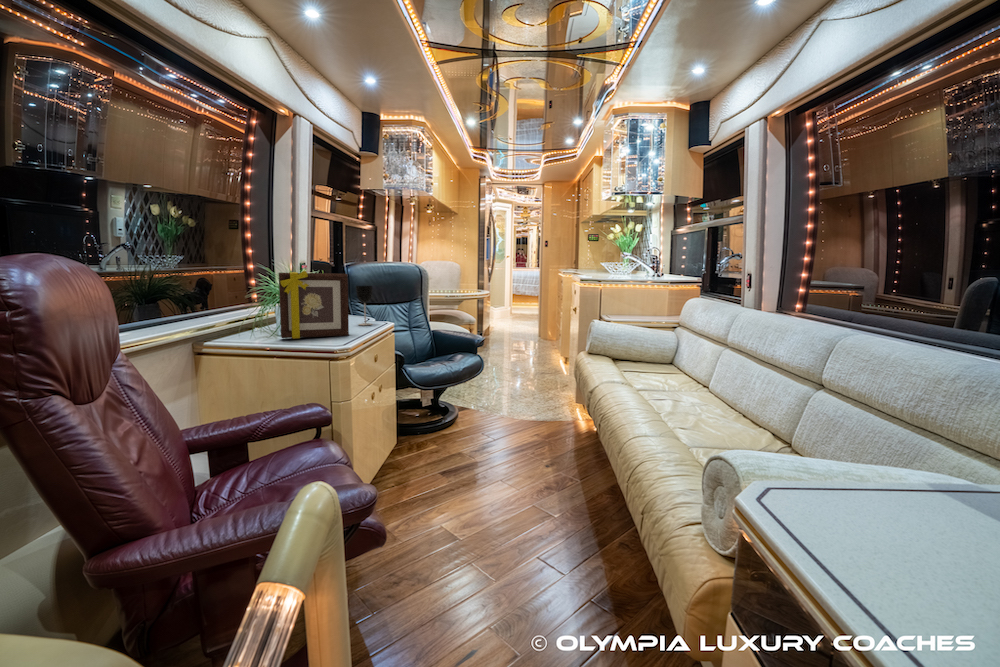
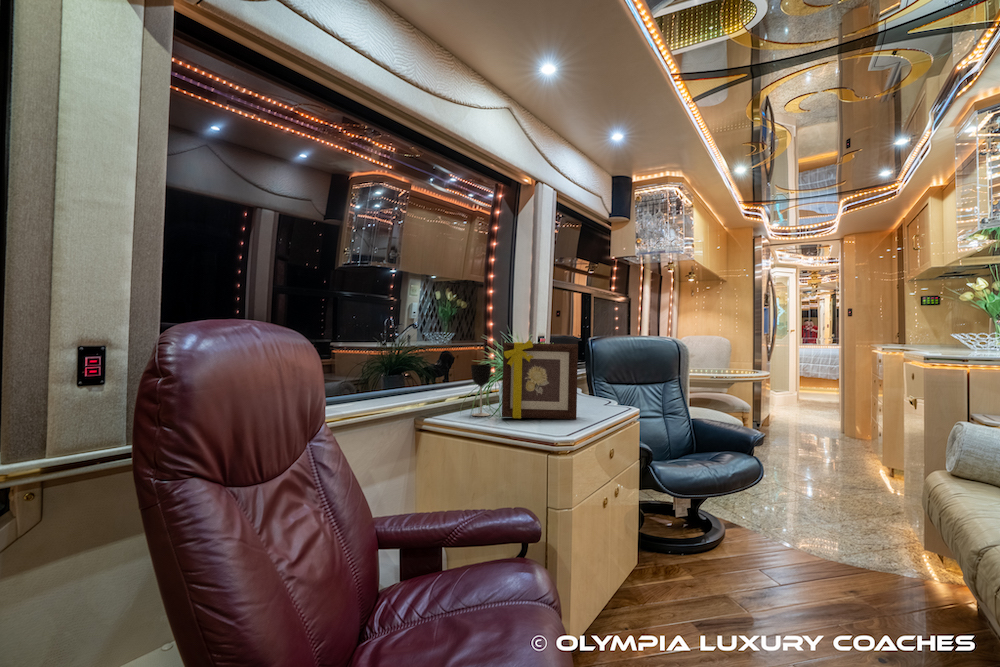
wine glass: present [356,286,372,325] -> present [471,364,491,416]

